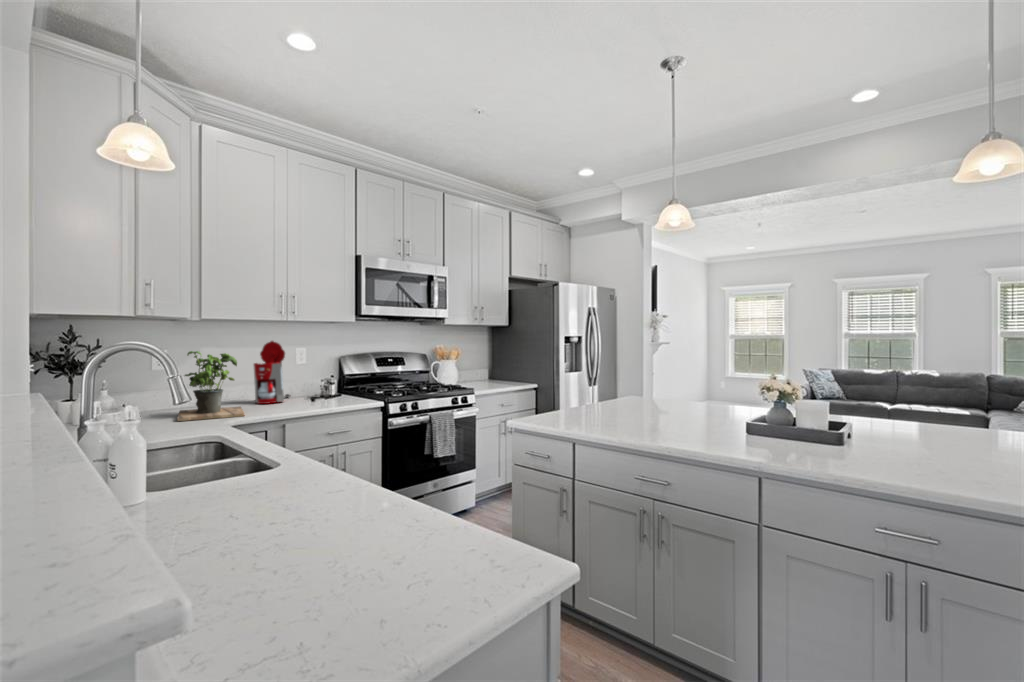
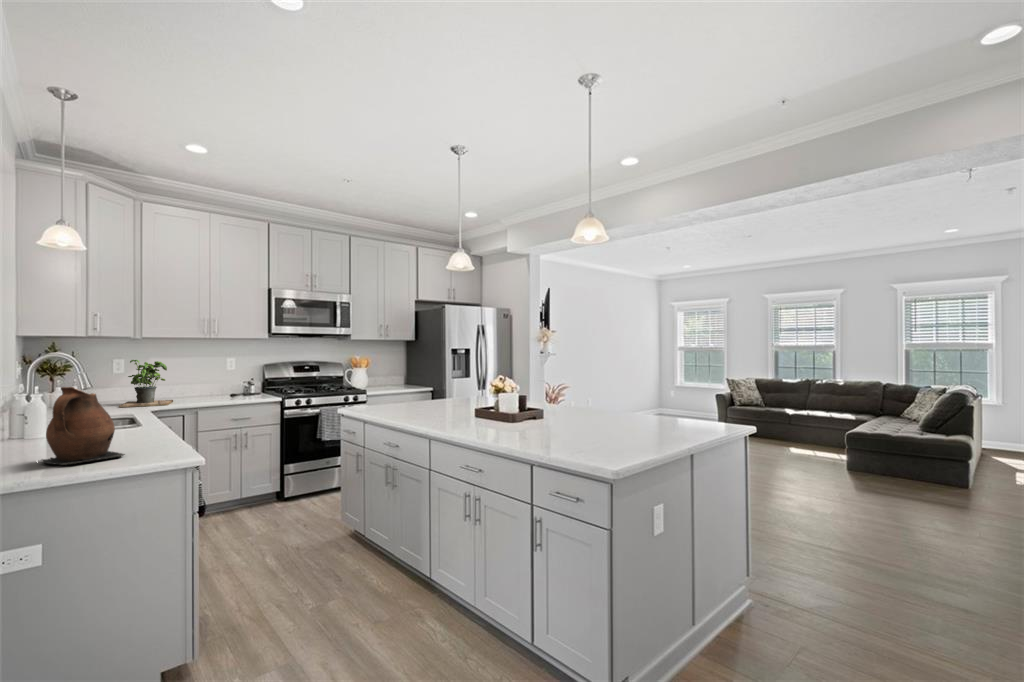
coffee maker: present [254,341,290,404] -> none [188,353,222,399]
ceramic pitcher: none [255,432,429,637] -> present [42,387,124,465]

